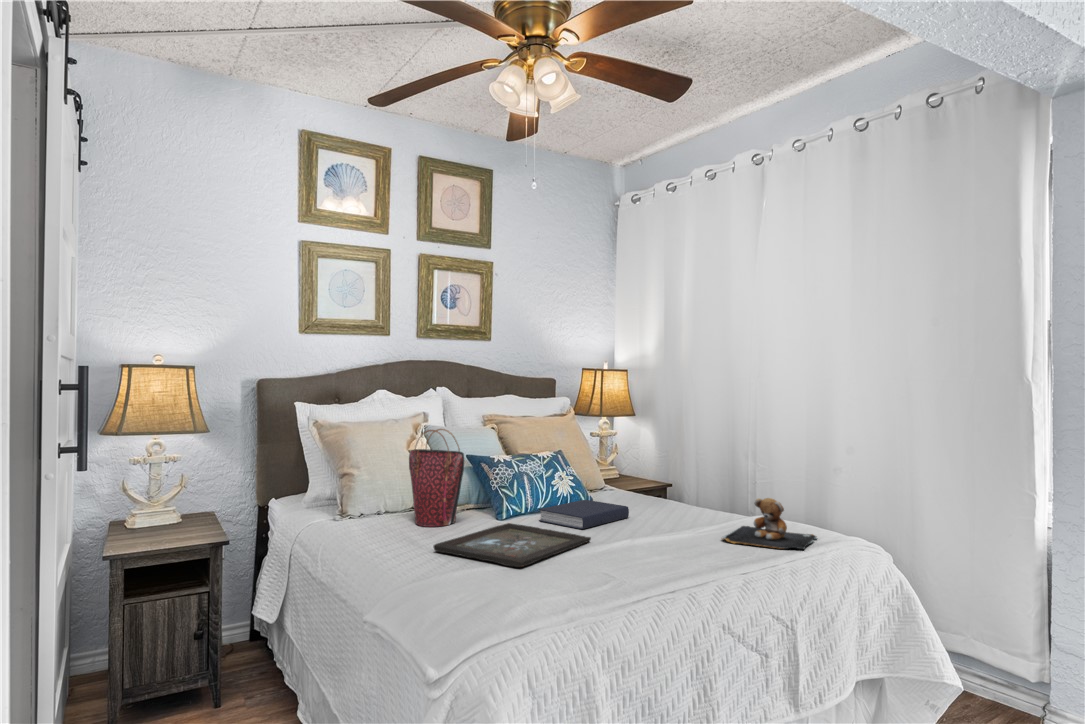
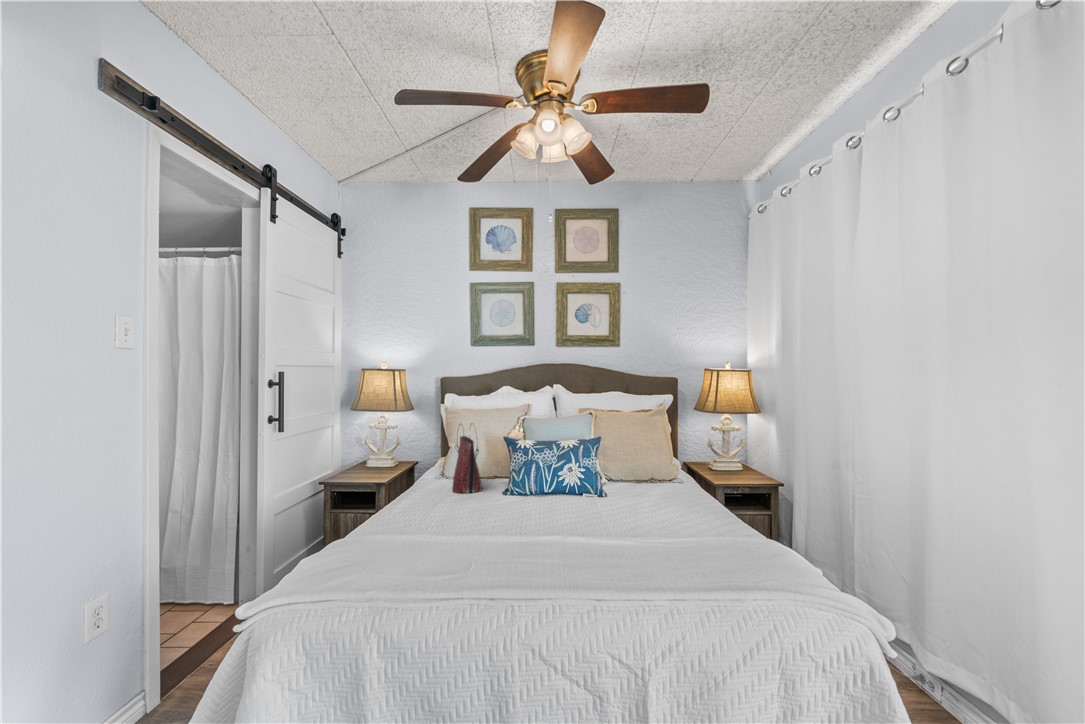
teddy bear: present [721,498,817,549] -> none [579,520,670,580]
book: present [539,500,629,529] -> none [522,491,586,515]
tray: present [433,523,591,567] -> none [399,499,497,533]

